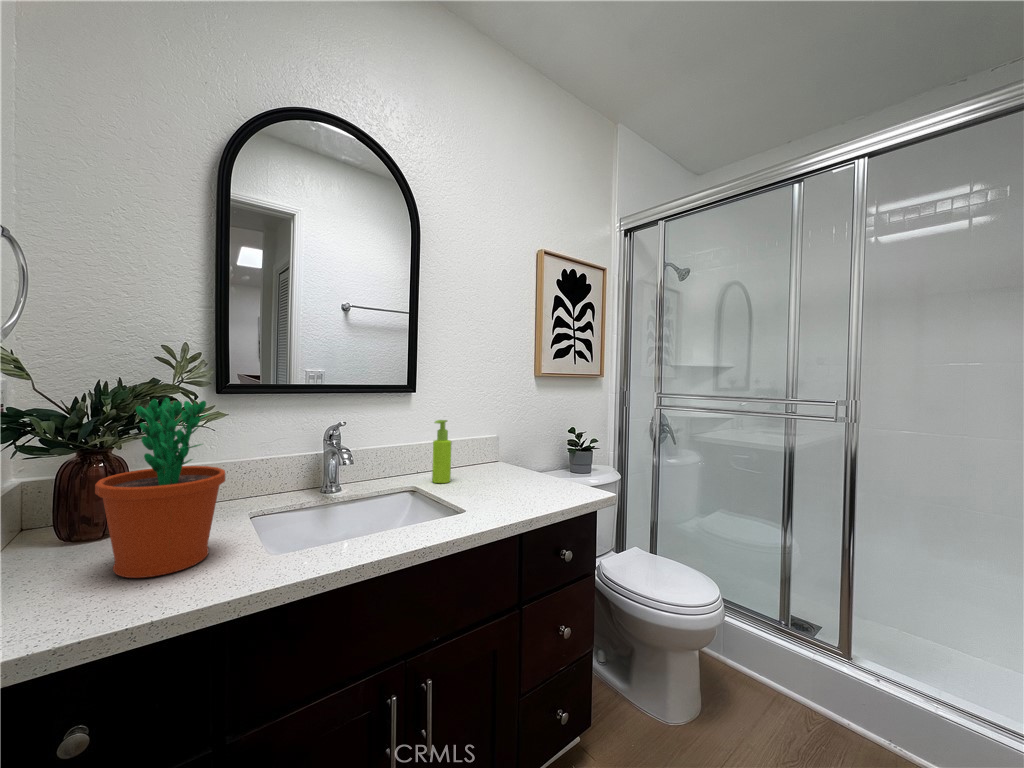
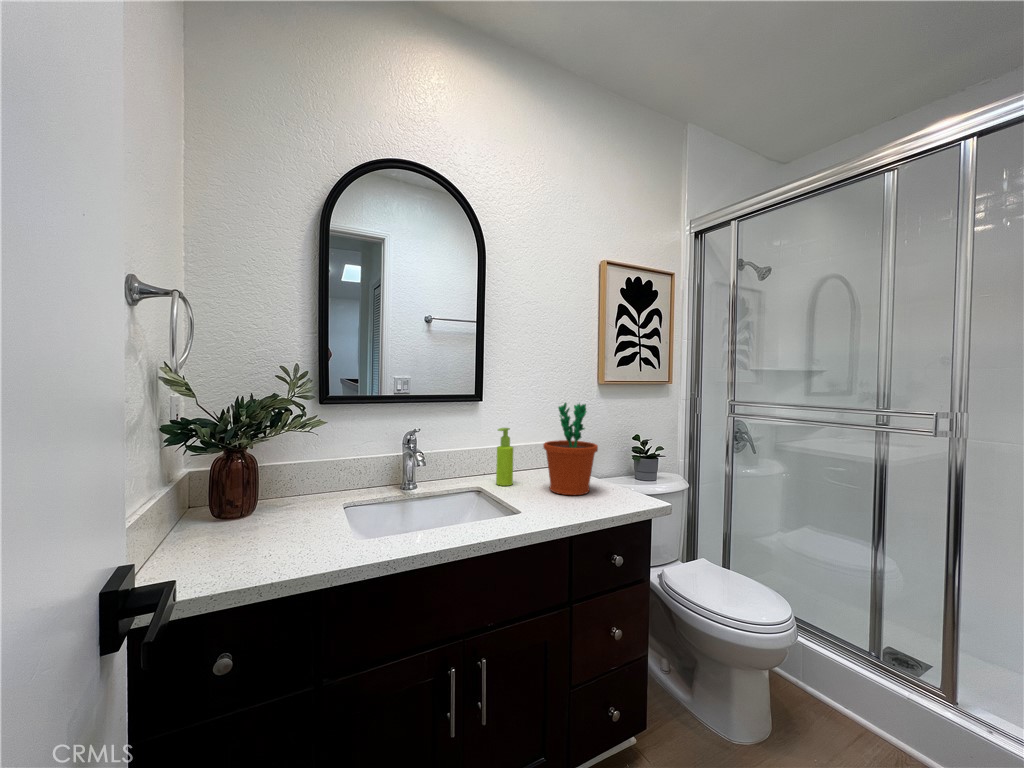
flower pot: present [95,398,225,578] -> present [543,403,598,495]

